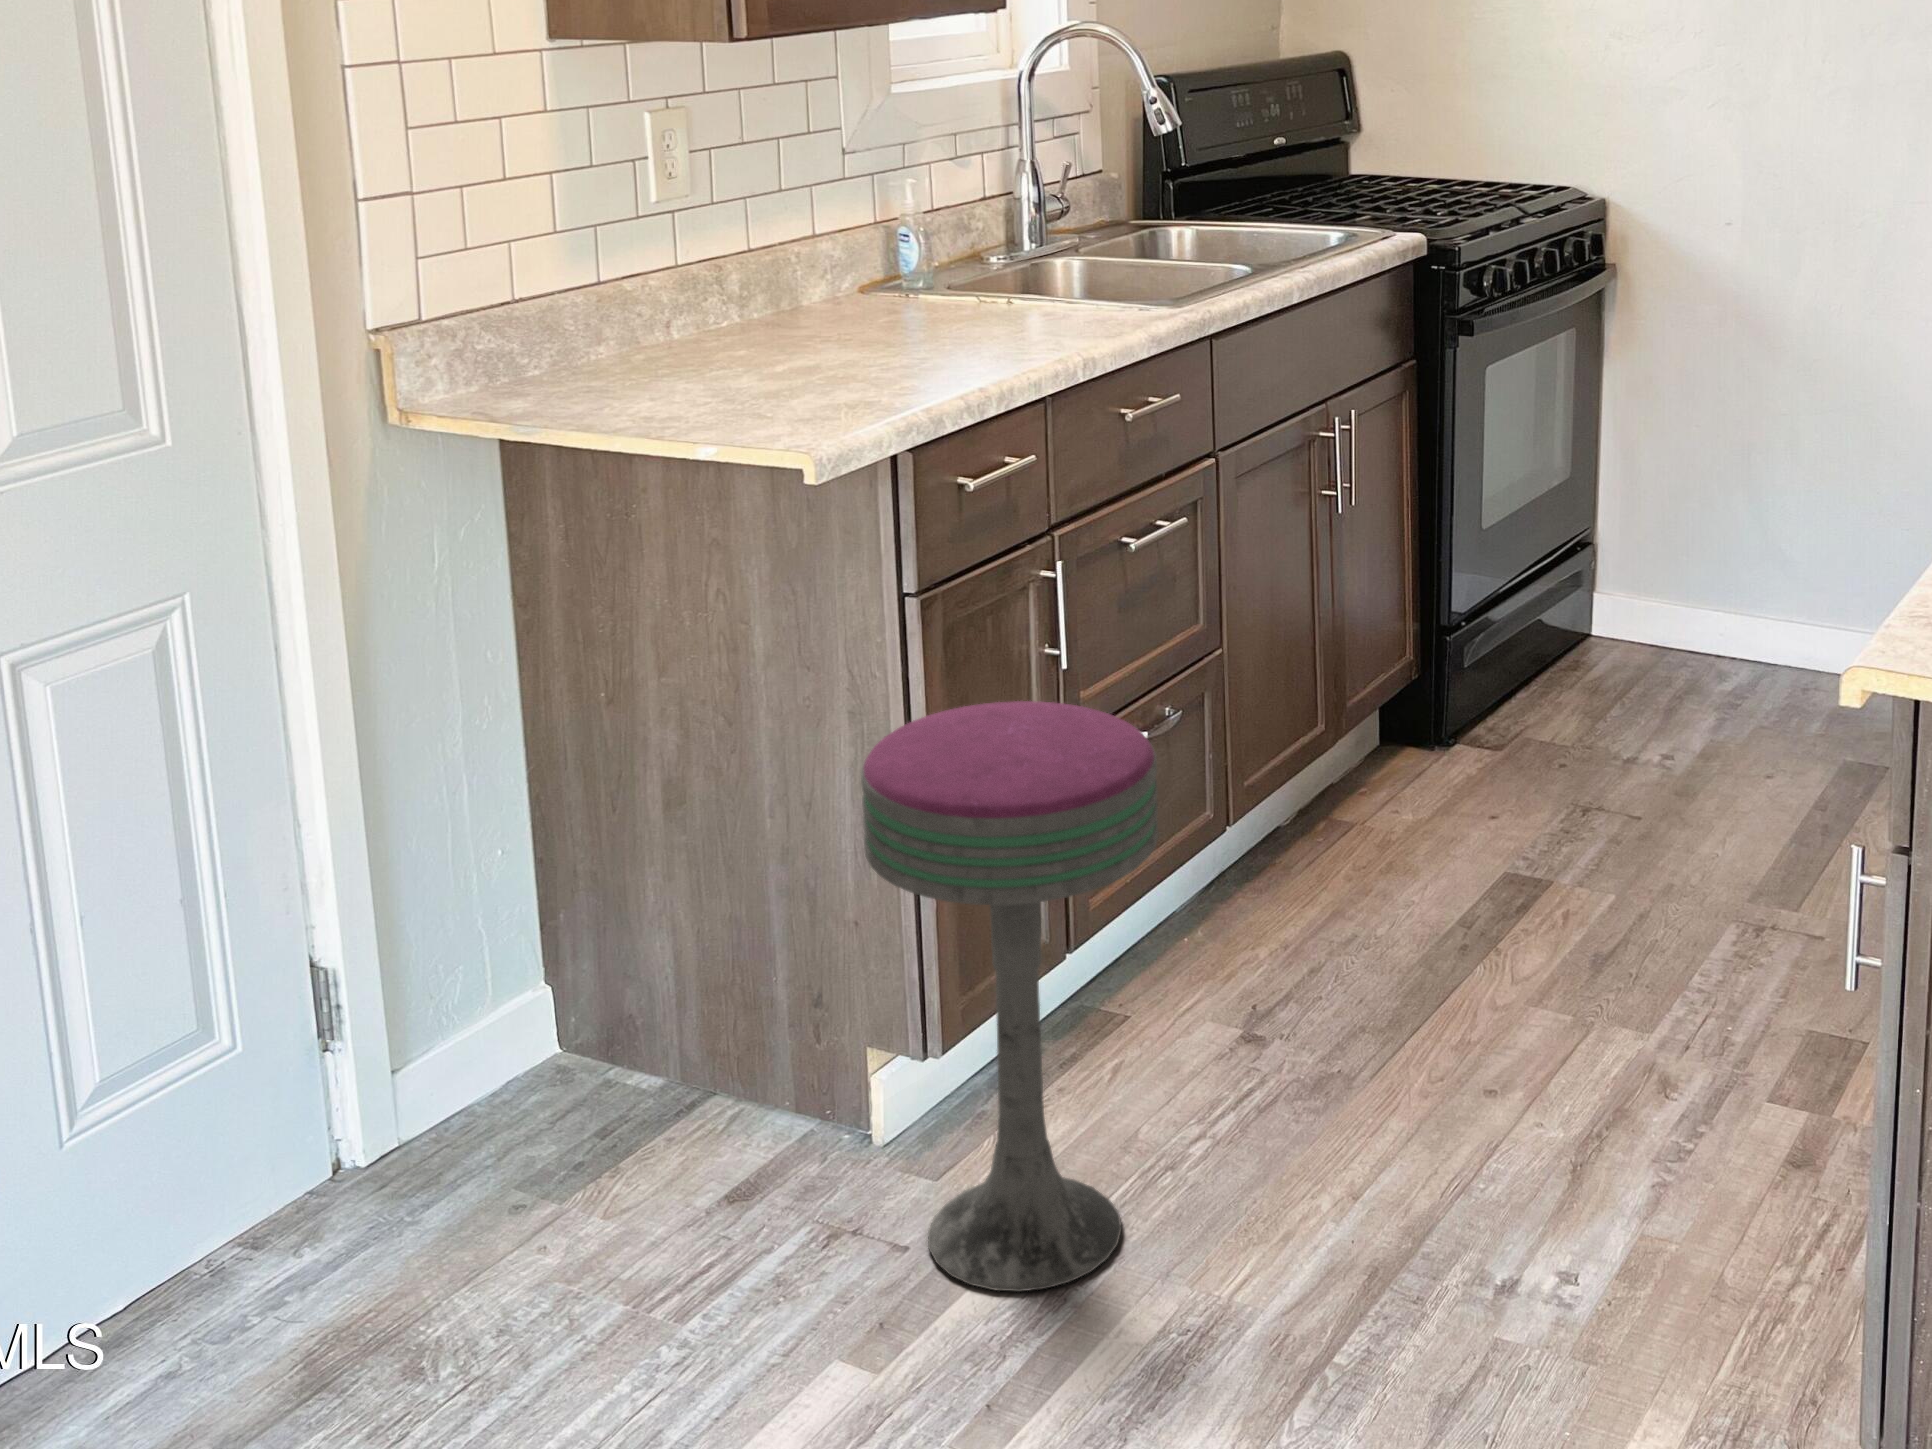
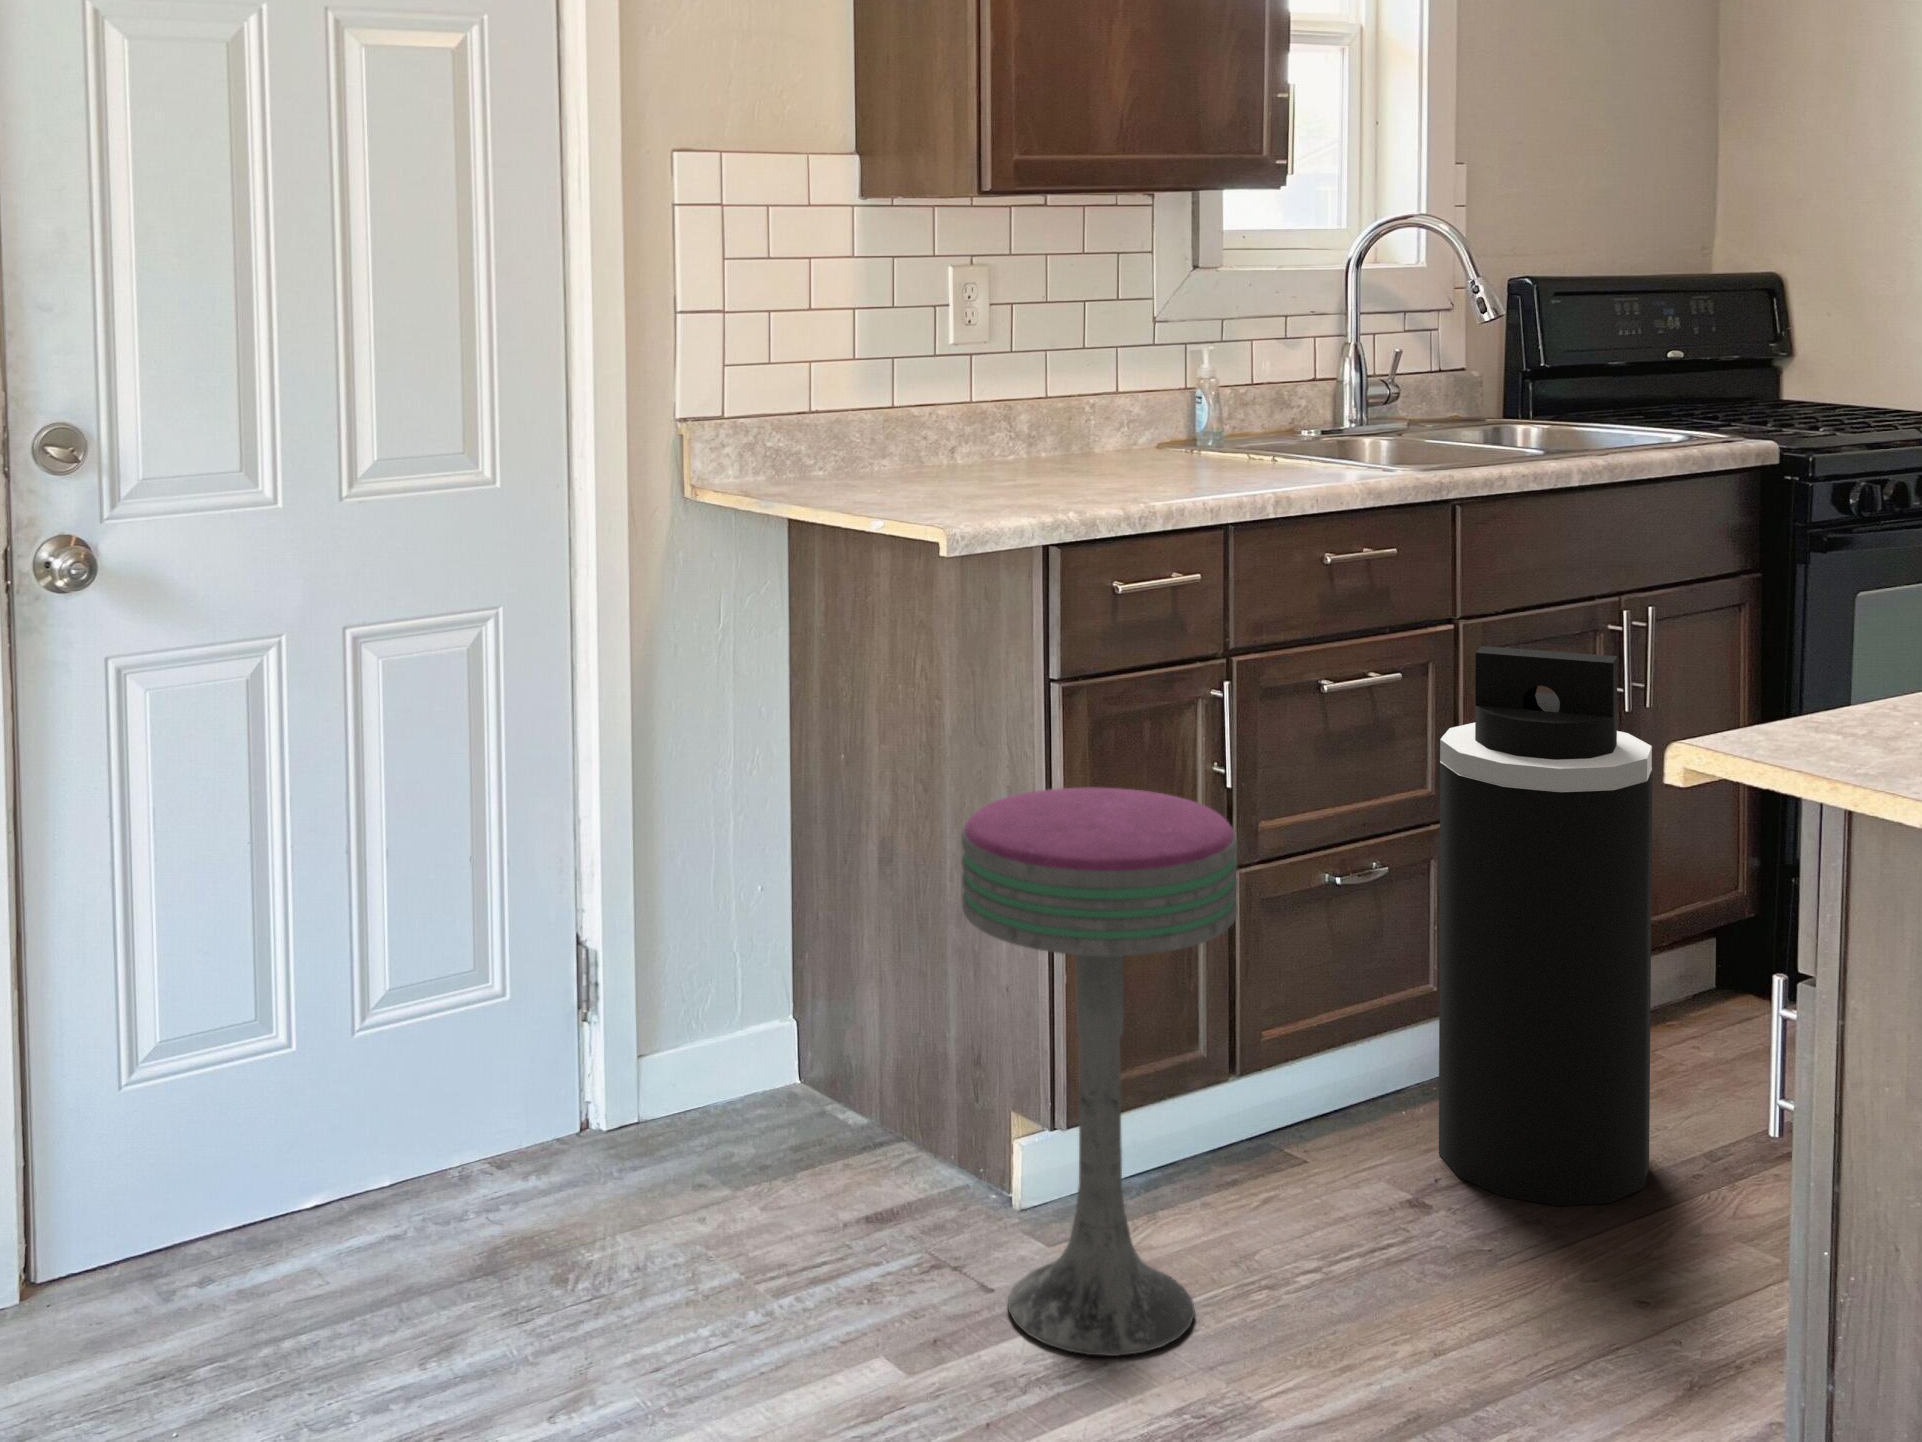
trash can: none [1236,483,1436,1010] -> present [1439,646,1652,1206]

